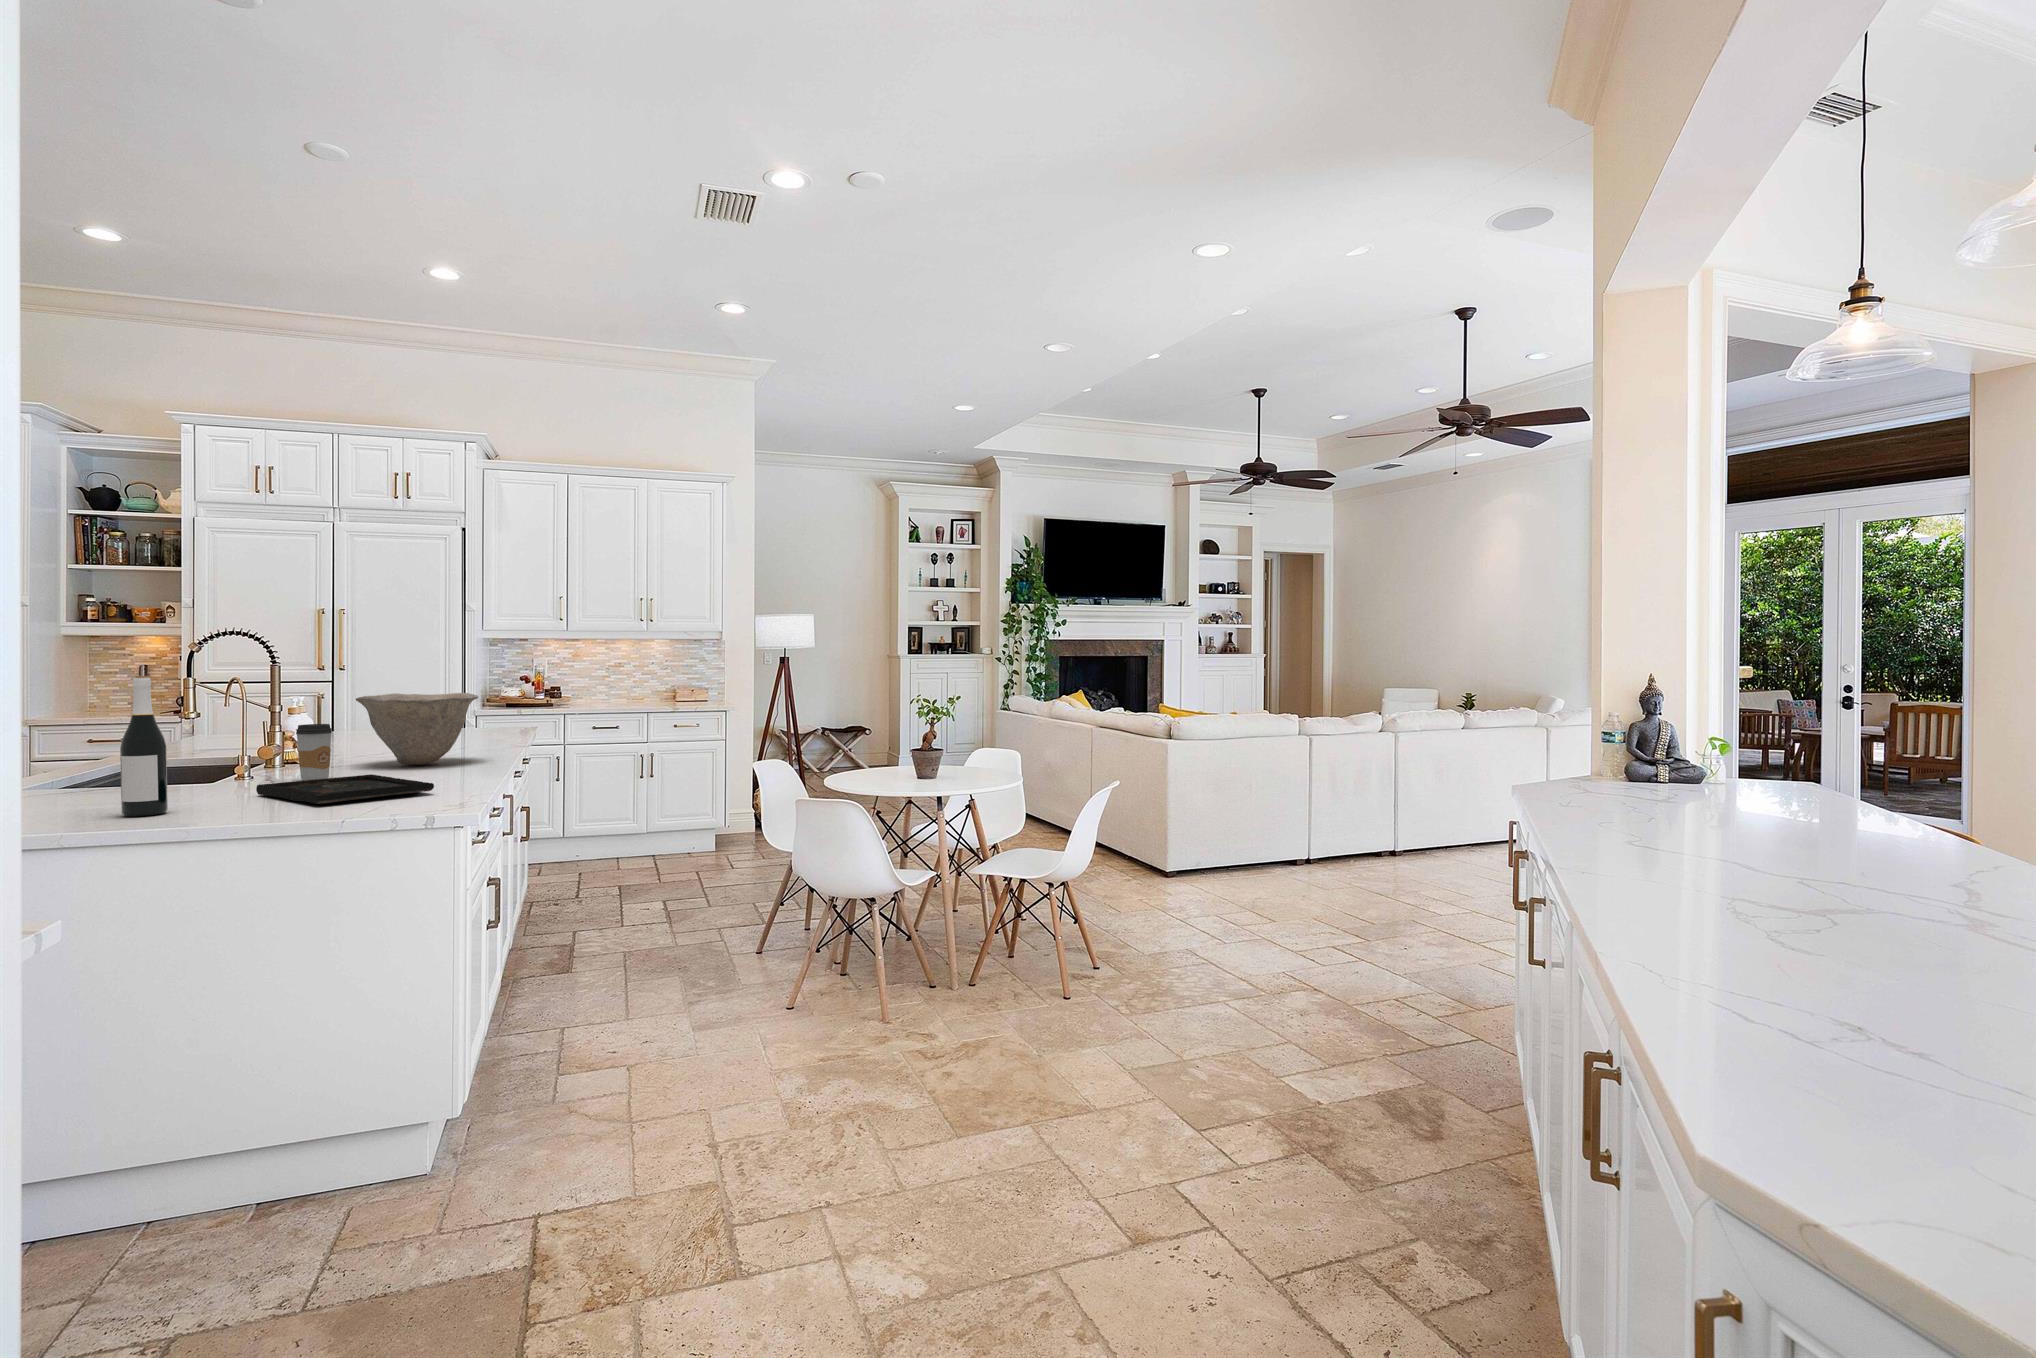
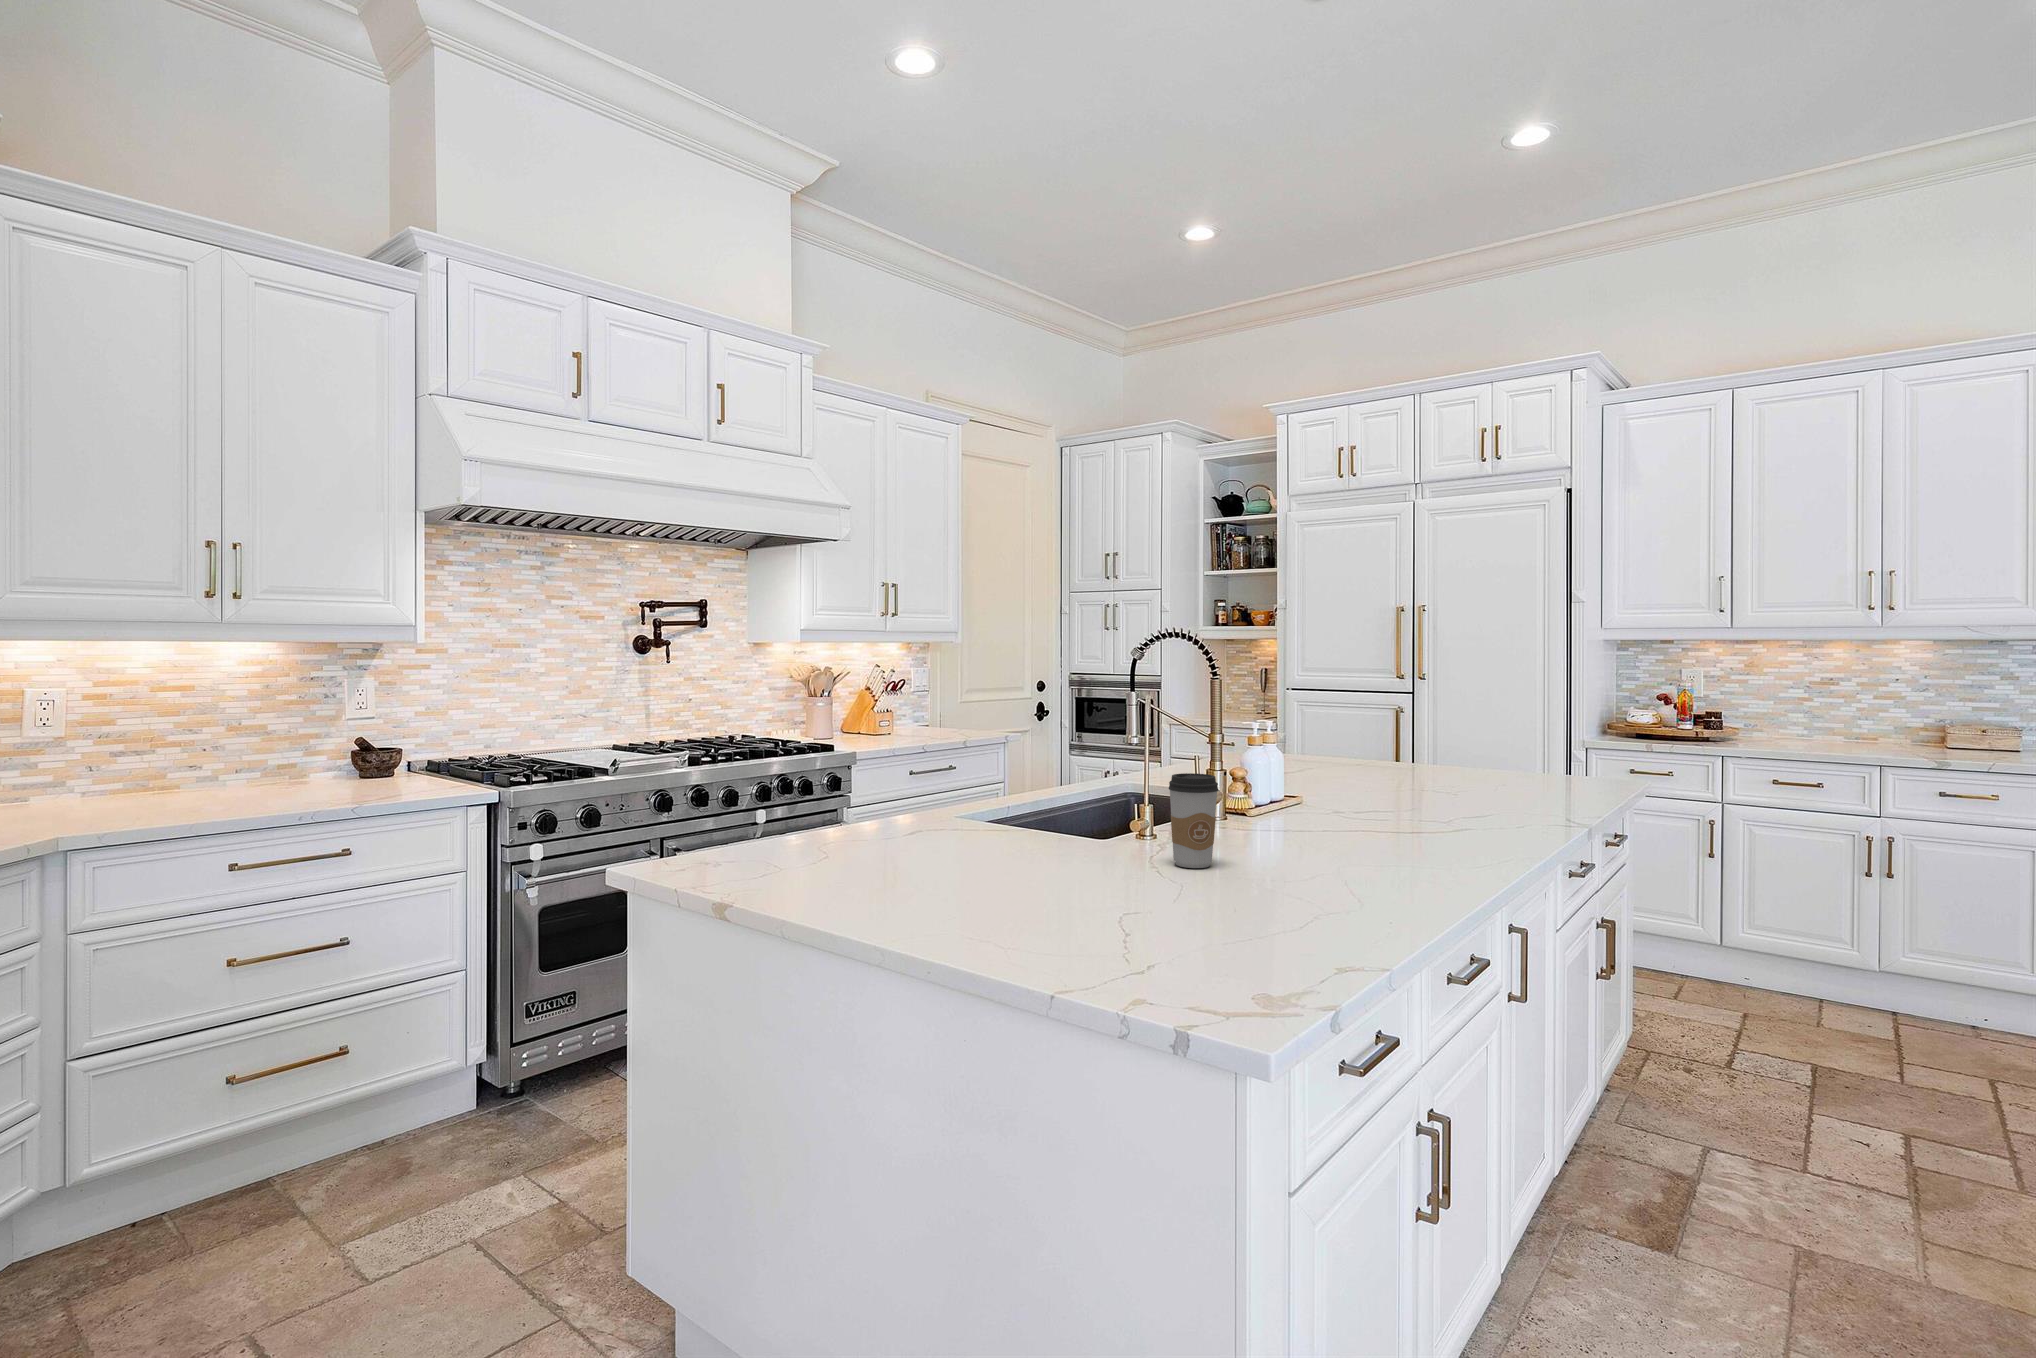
wine bottle: present [120,676,168,816] -> none [836,694,893,918]
bowl: present [356,693,478,765] -> none [1287,726,1483,854]
tray: present [256,774,434,804] -> none [1040,876,1270,963]

